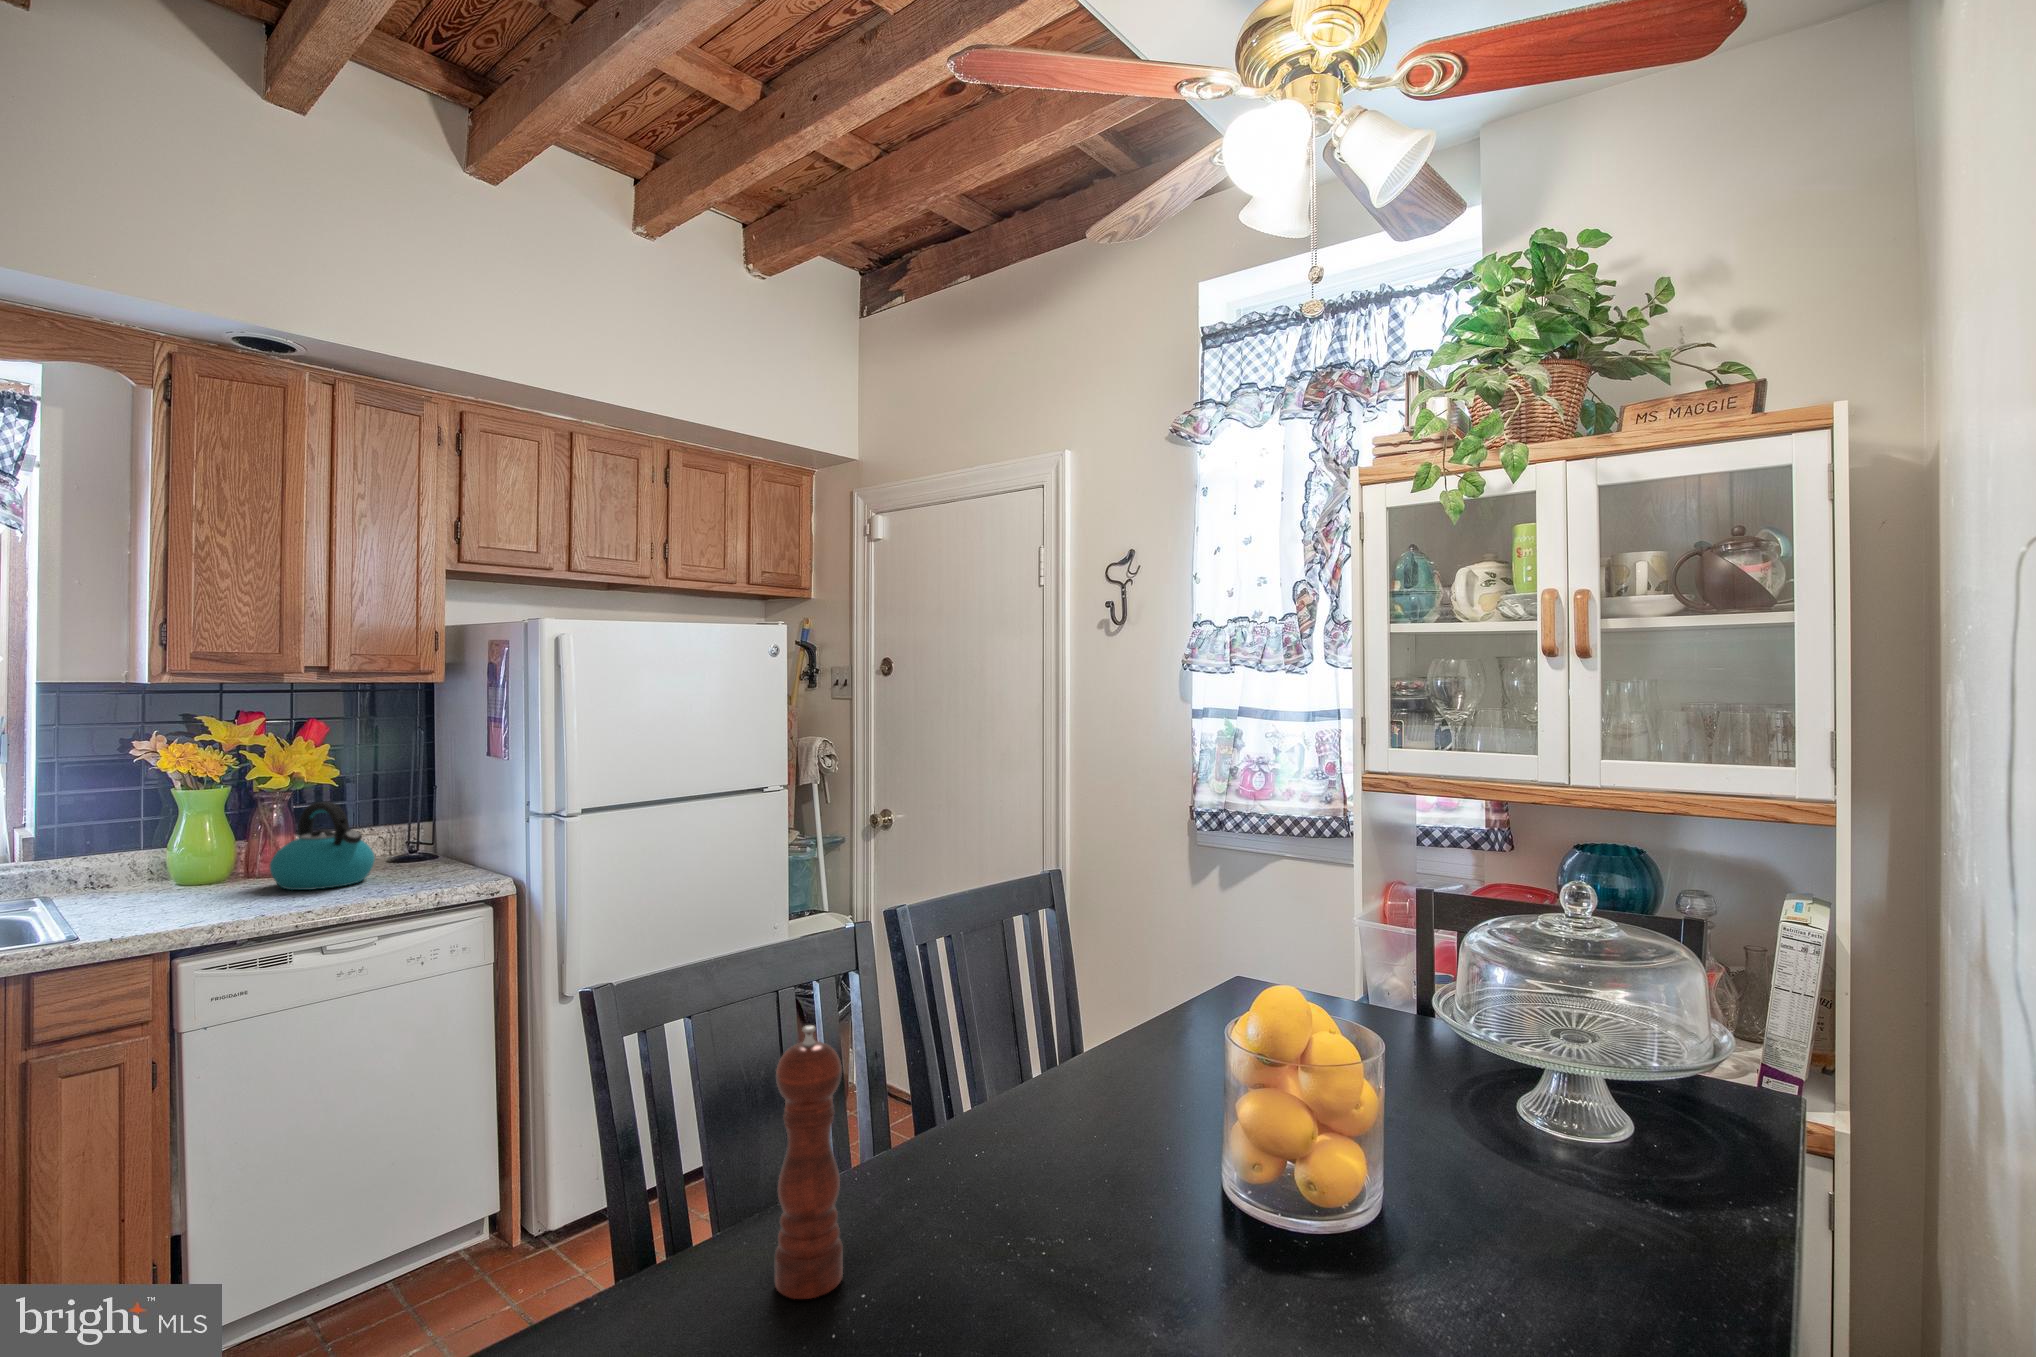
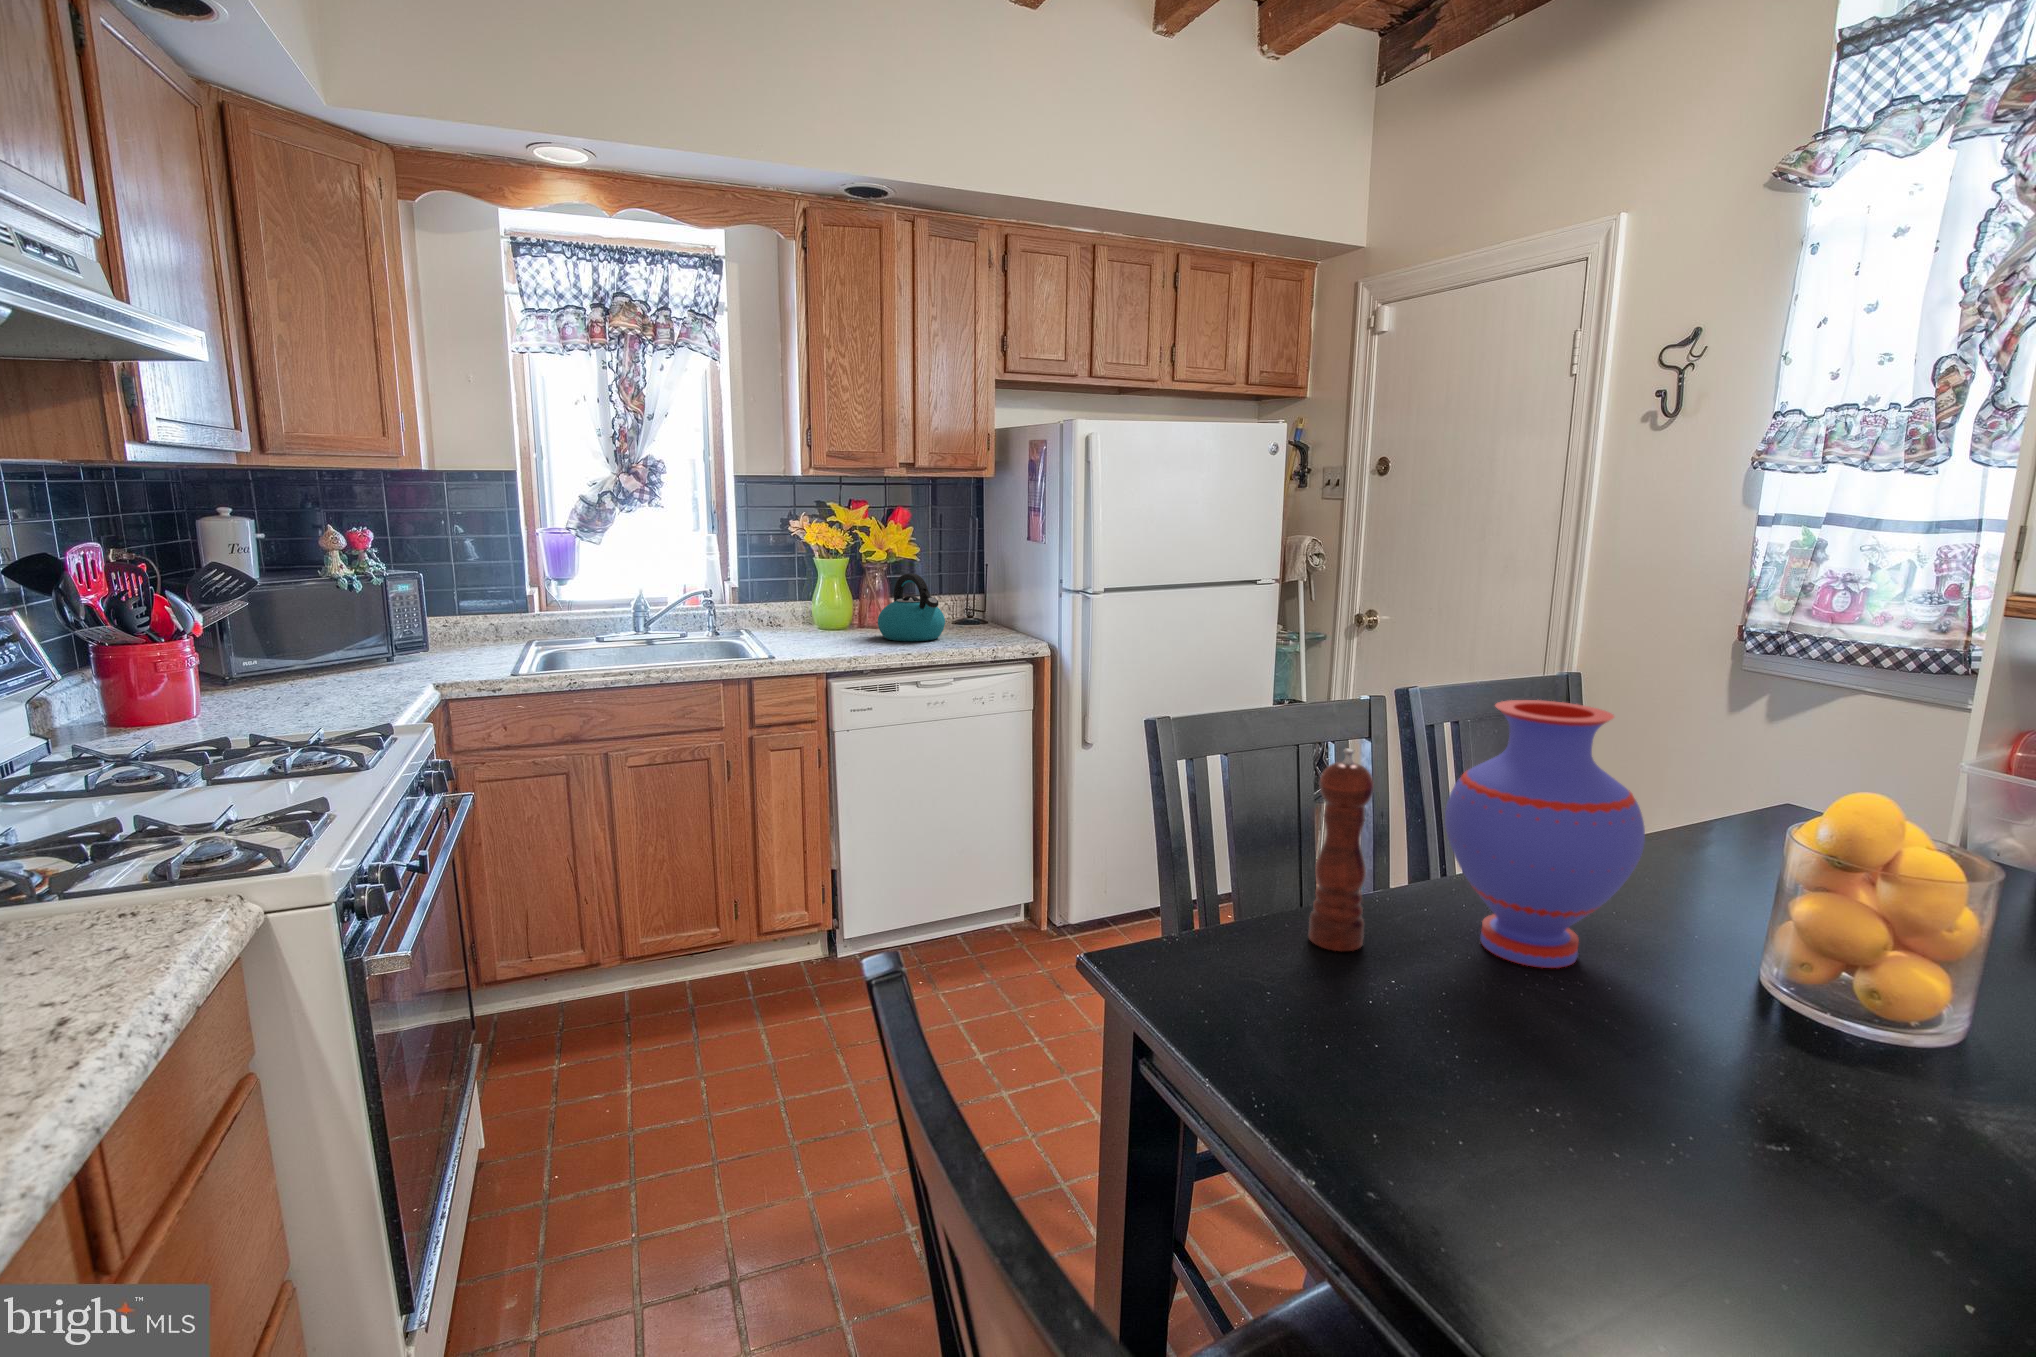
vase: none [928,933,1129,1258] -> present [1445,700,1645,968]

